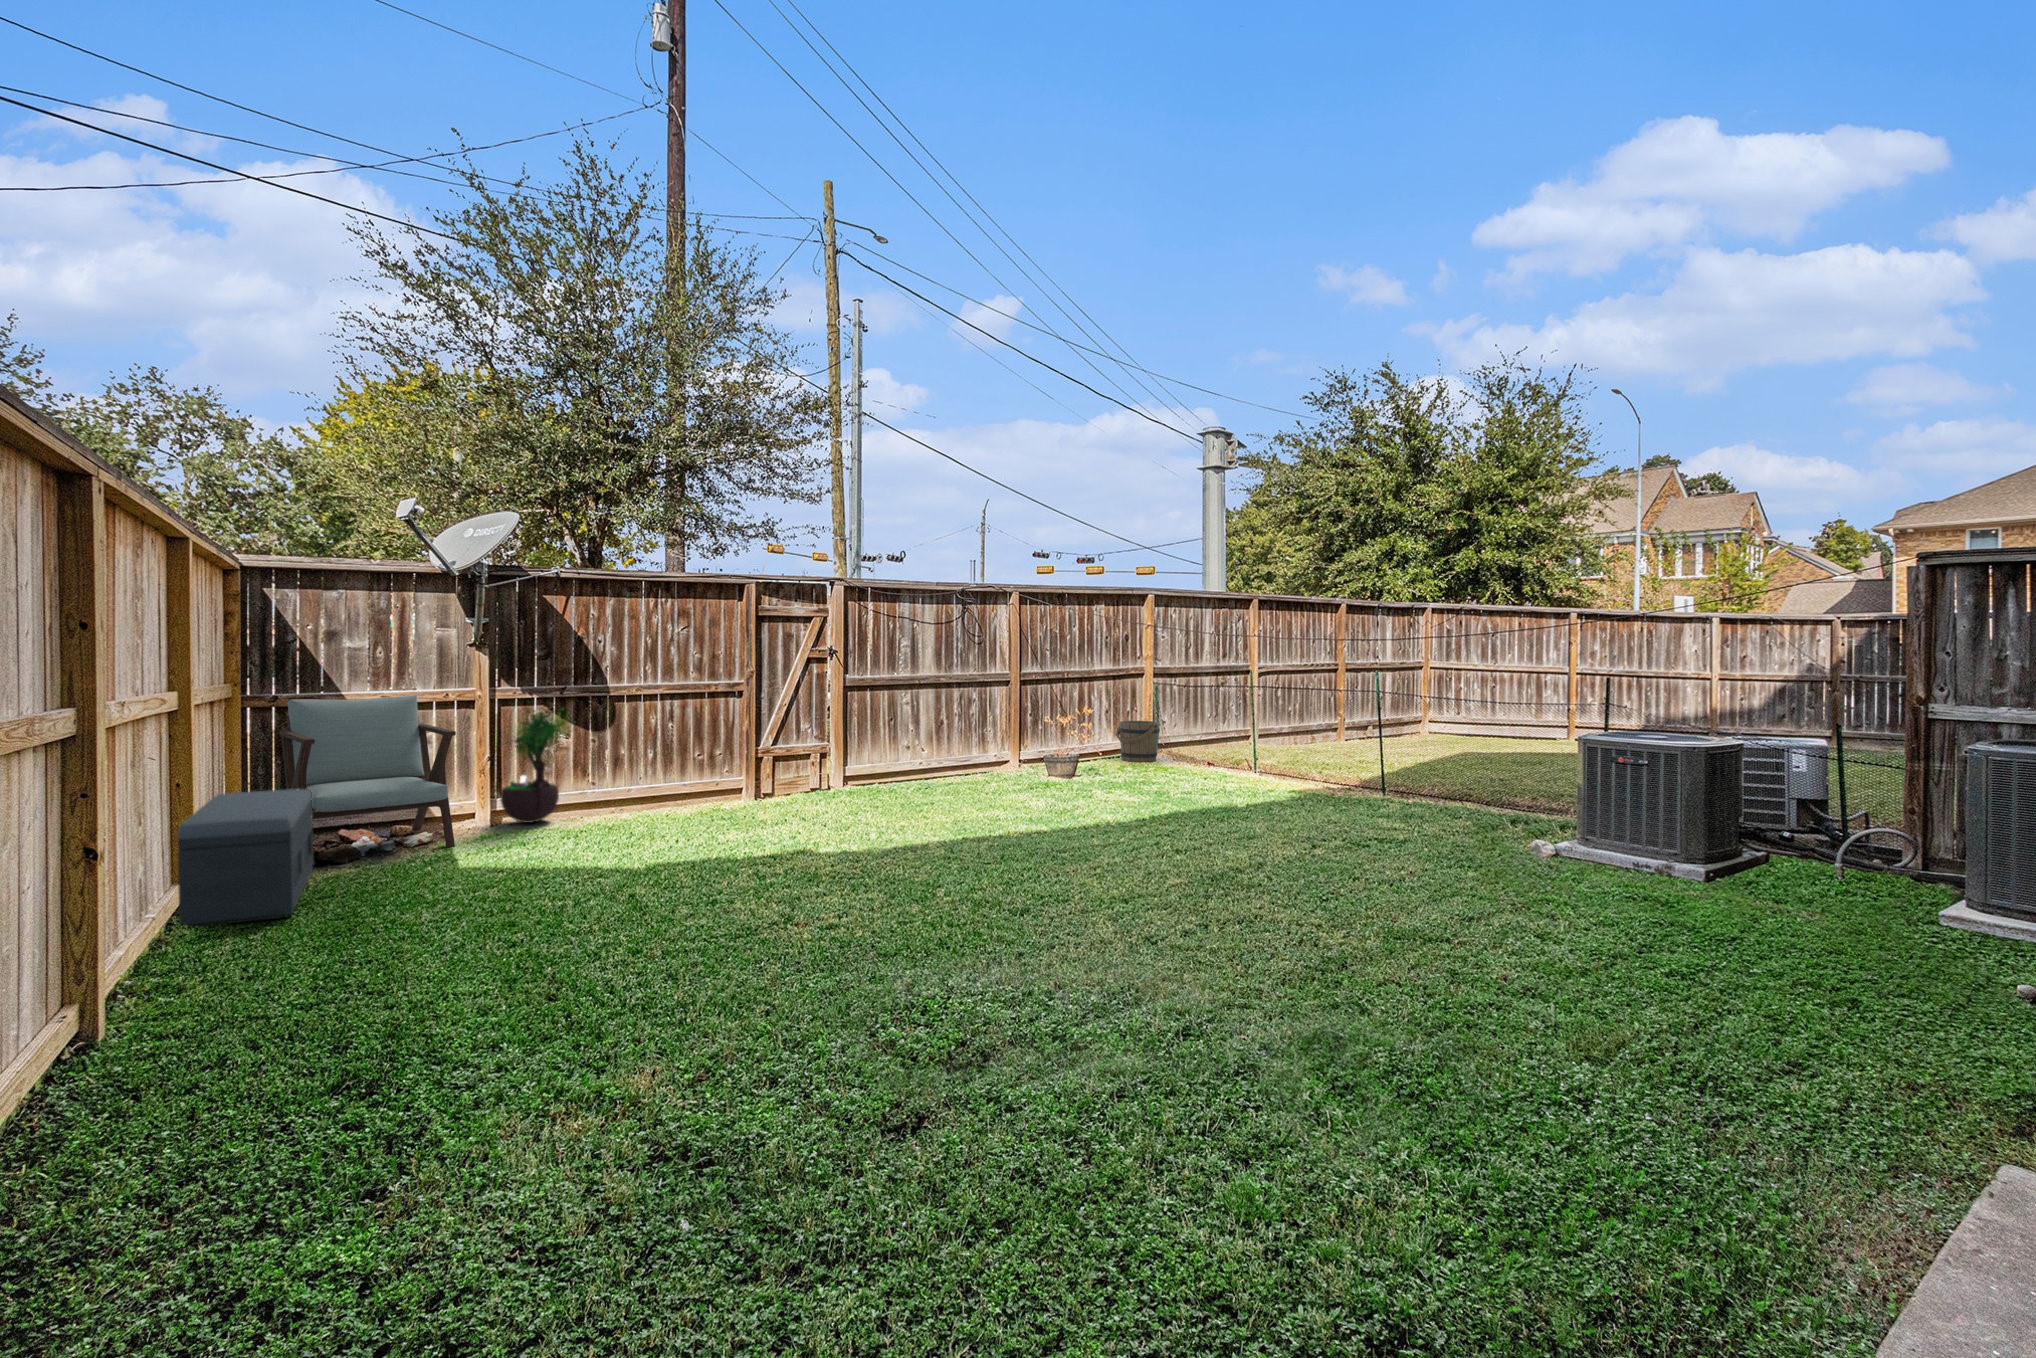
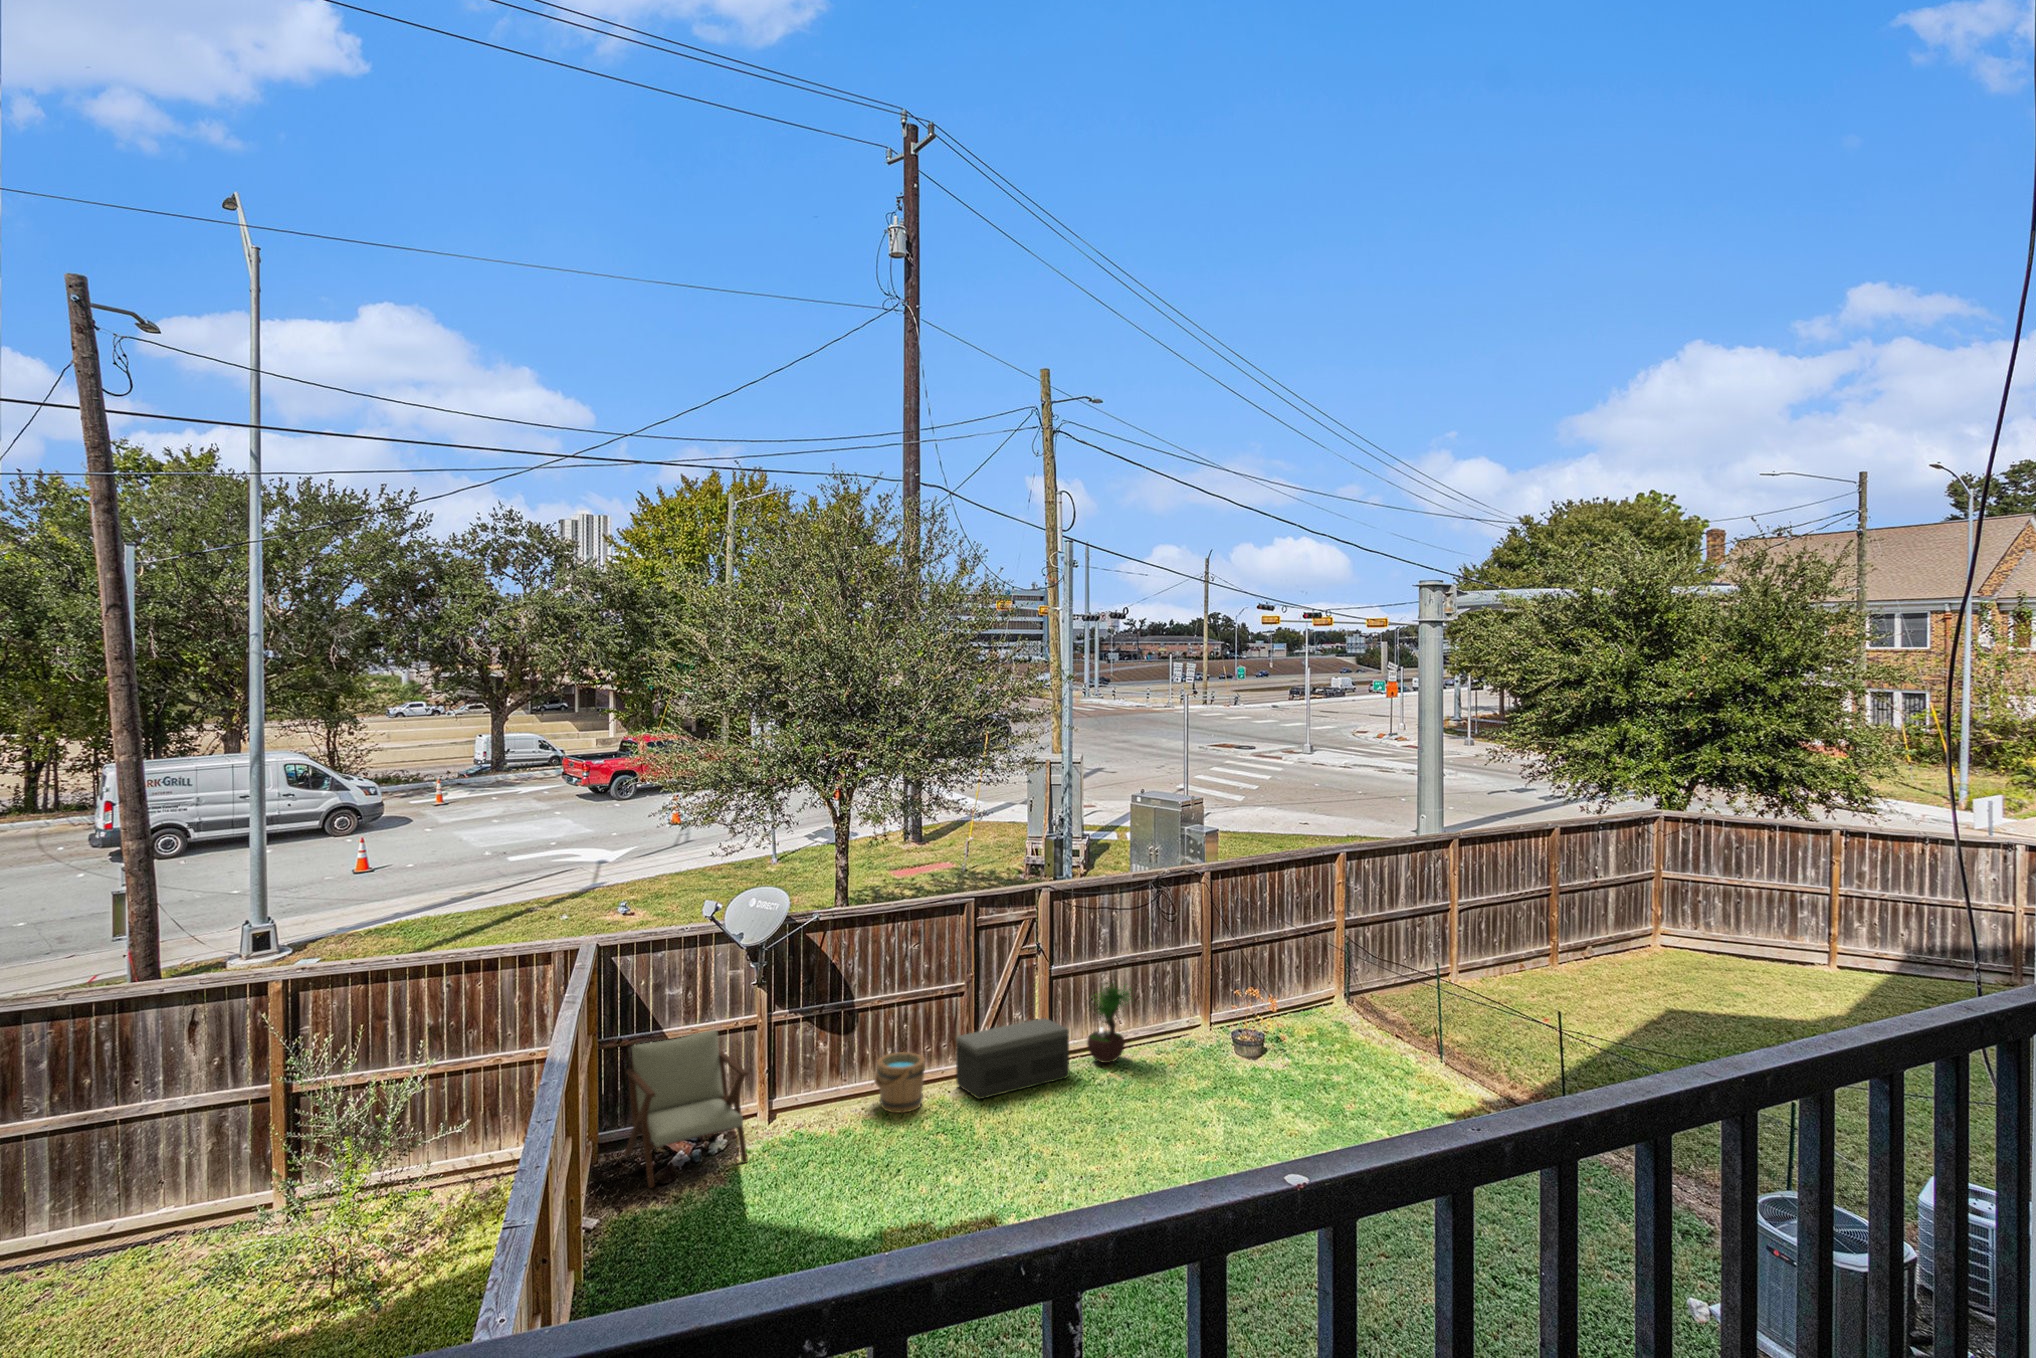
potted tree: present [500,708,575,823] -> present [1087,984,1134,1063]
bucket: present [1116,721,1160,762] -> present [874,1052,925,1113]
storage bench: present [177,789,313,928] -> present [956,1019,1069,1099]

